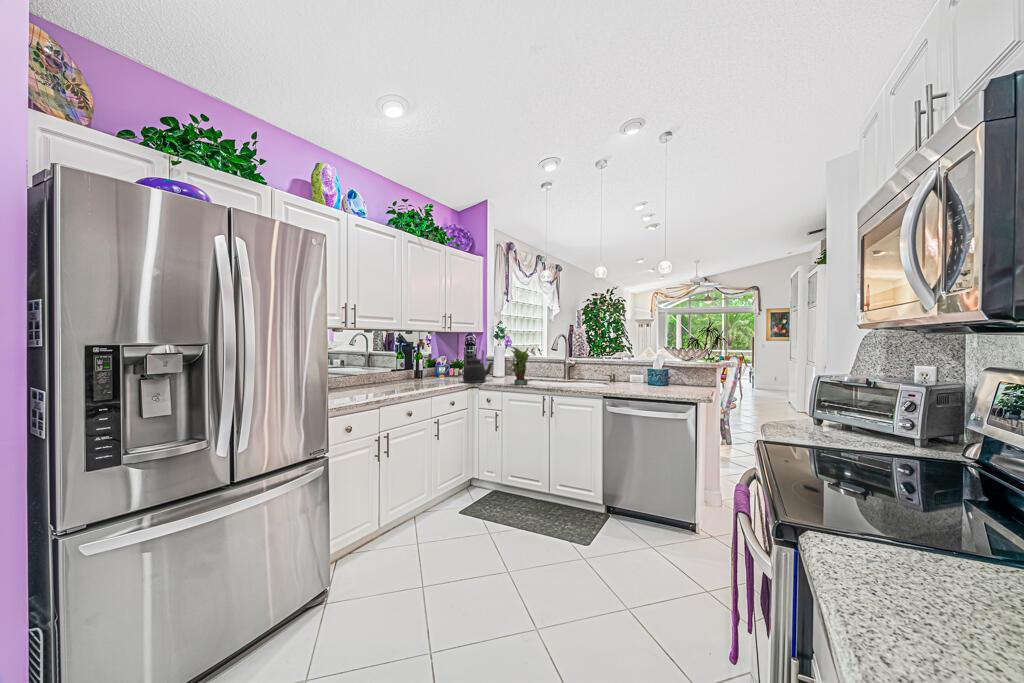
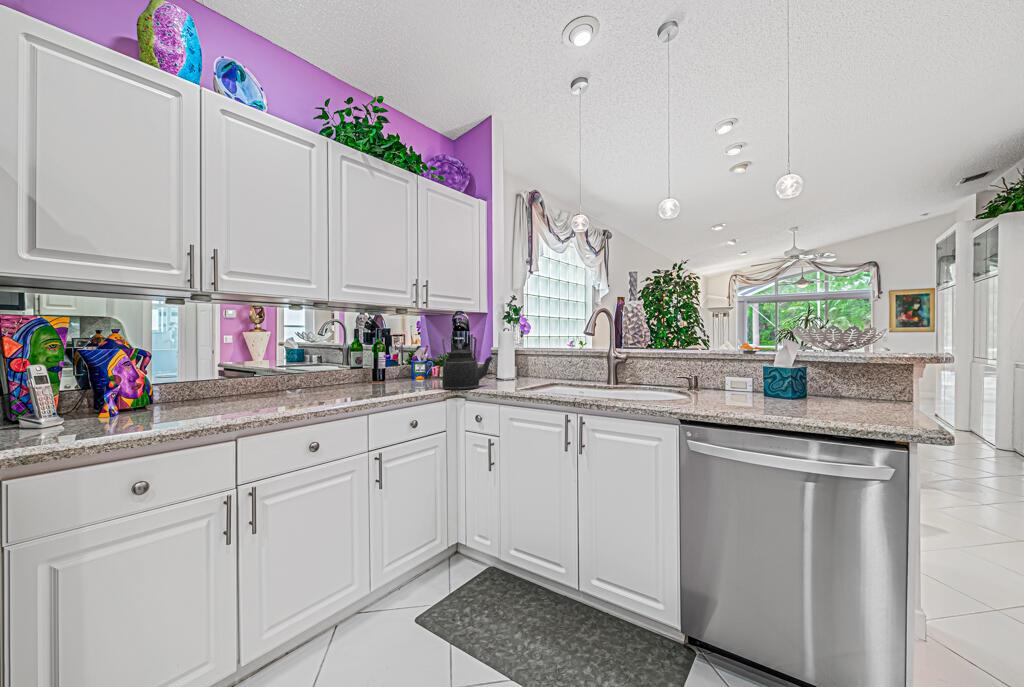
potted plant: present [509,346,529,385] -> none [511,328,545,393]

